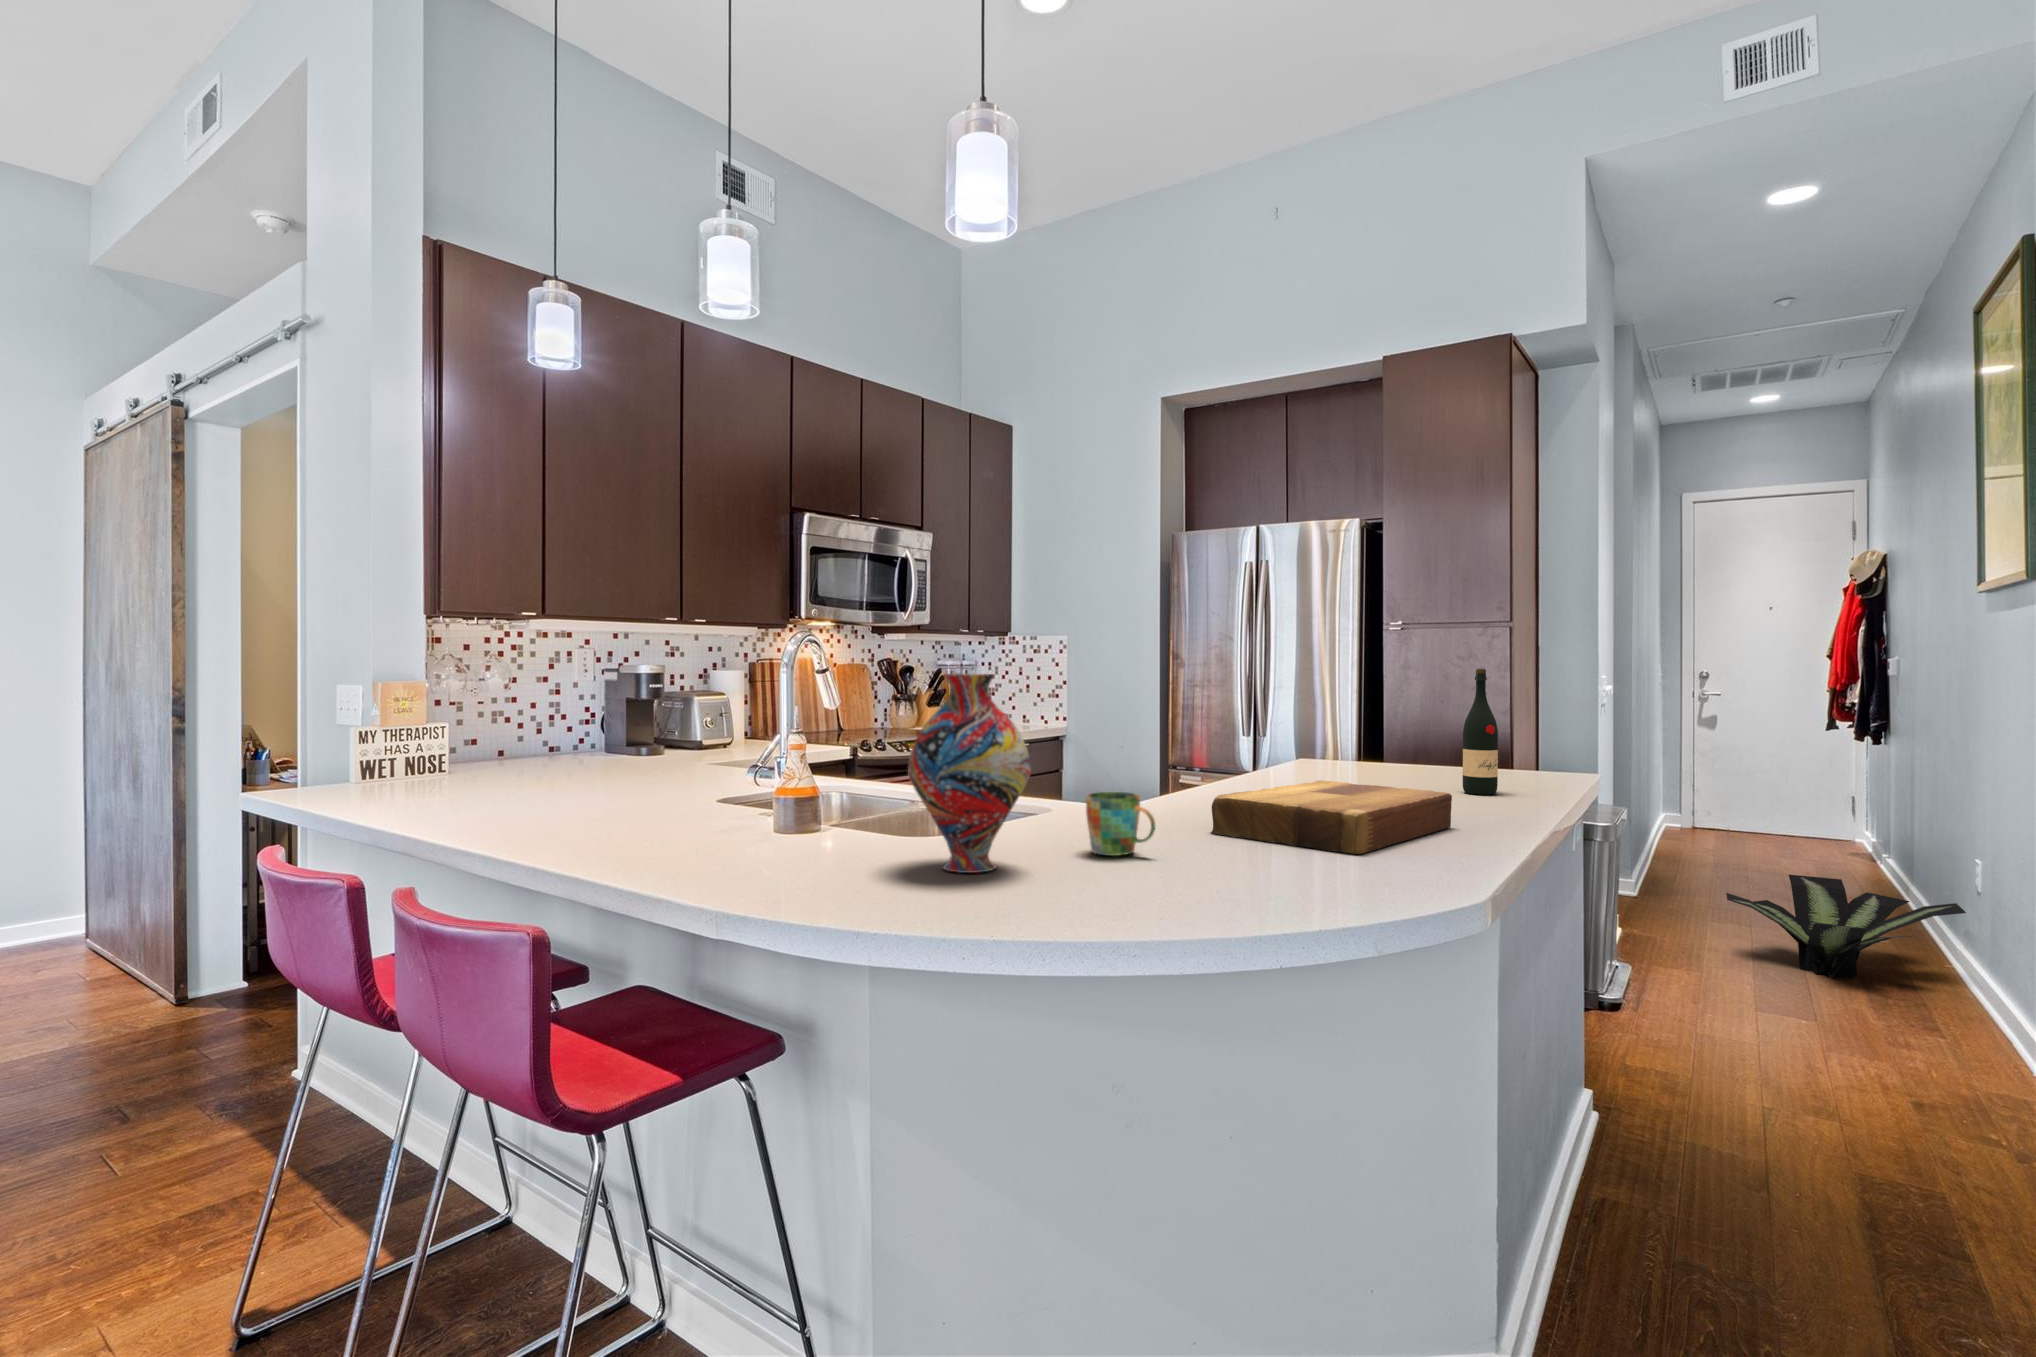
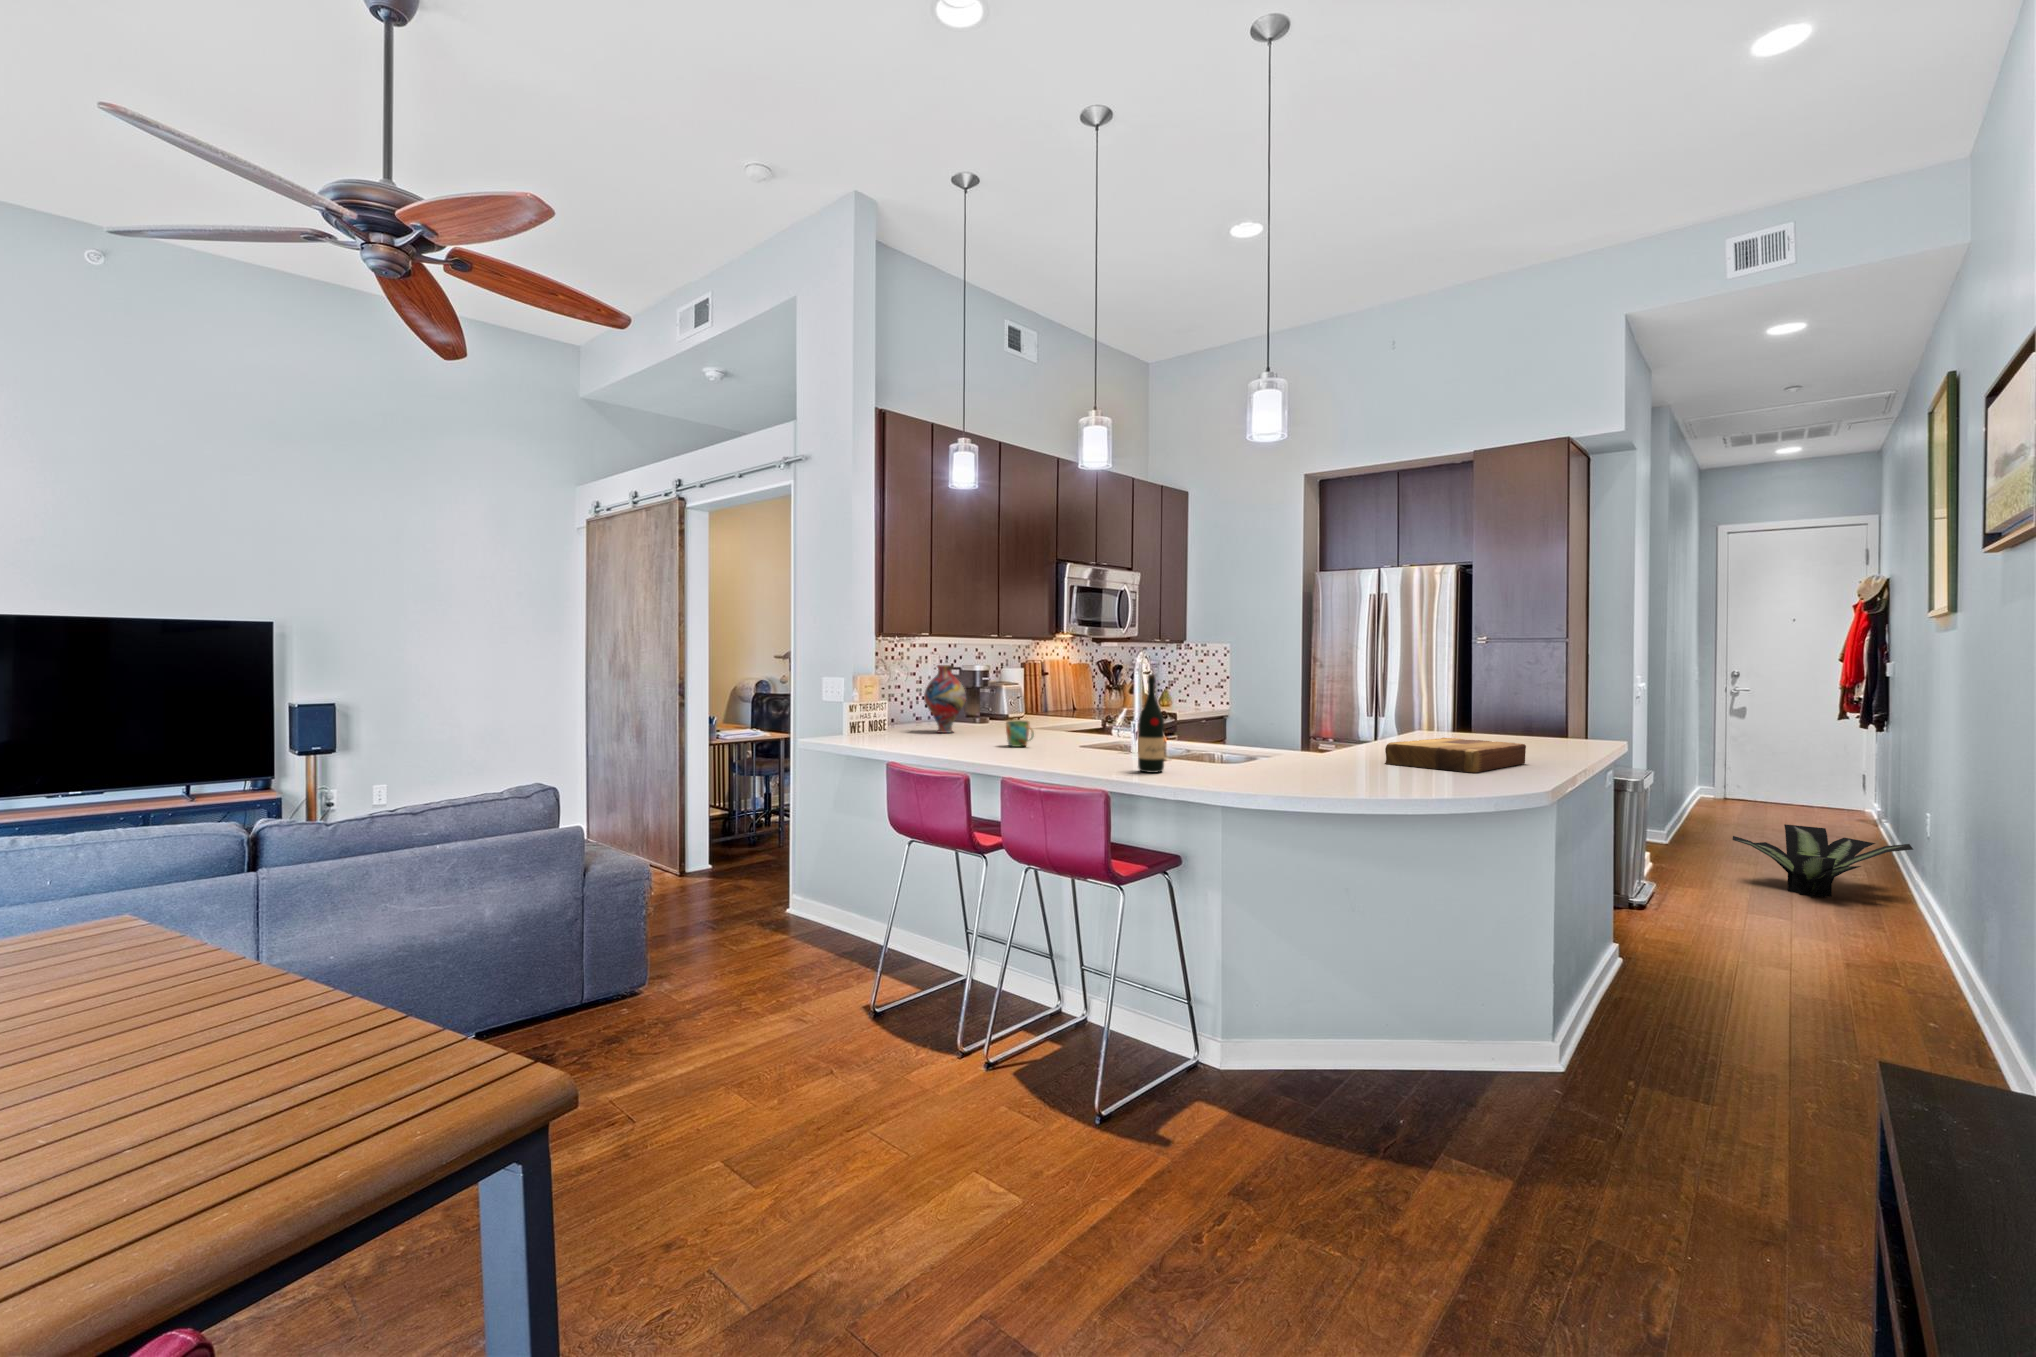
wine bottle: present [1463,668,1498,795] -> present [1138,674,1165,773]
vase: present [908,674,1030,873] -> present [924,665,966,733]
mug: present [1086,792,1155,856] -> present [1006,720,1034,747]

